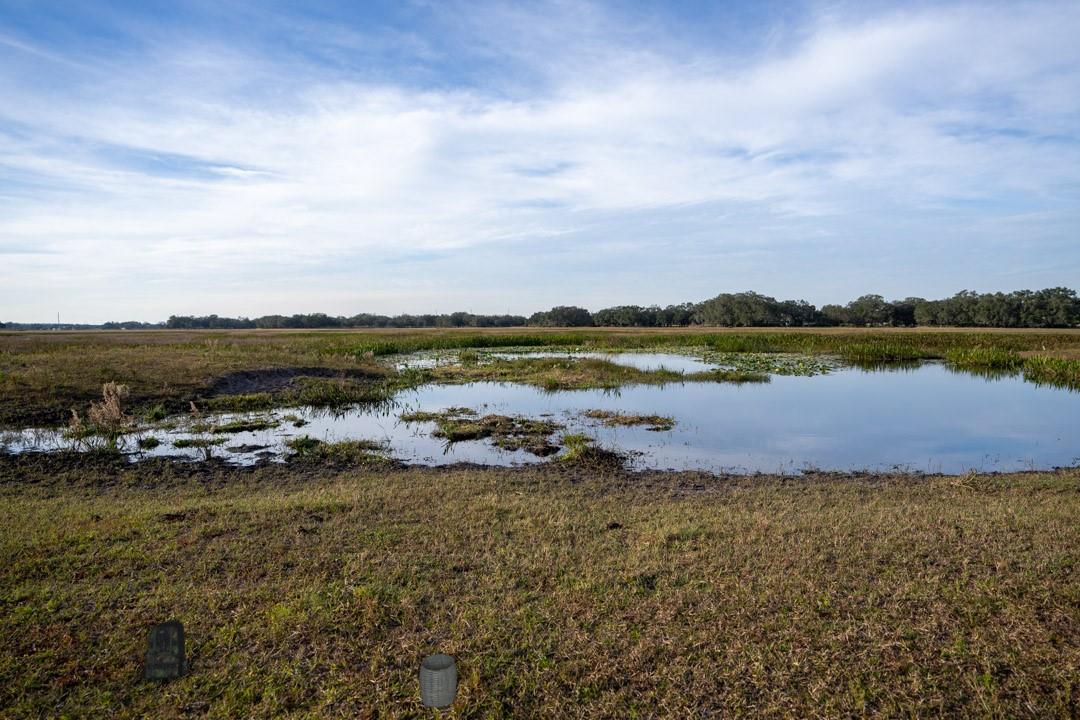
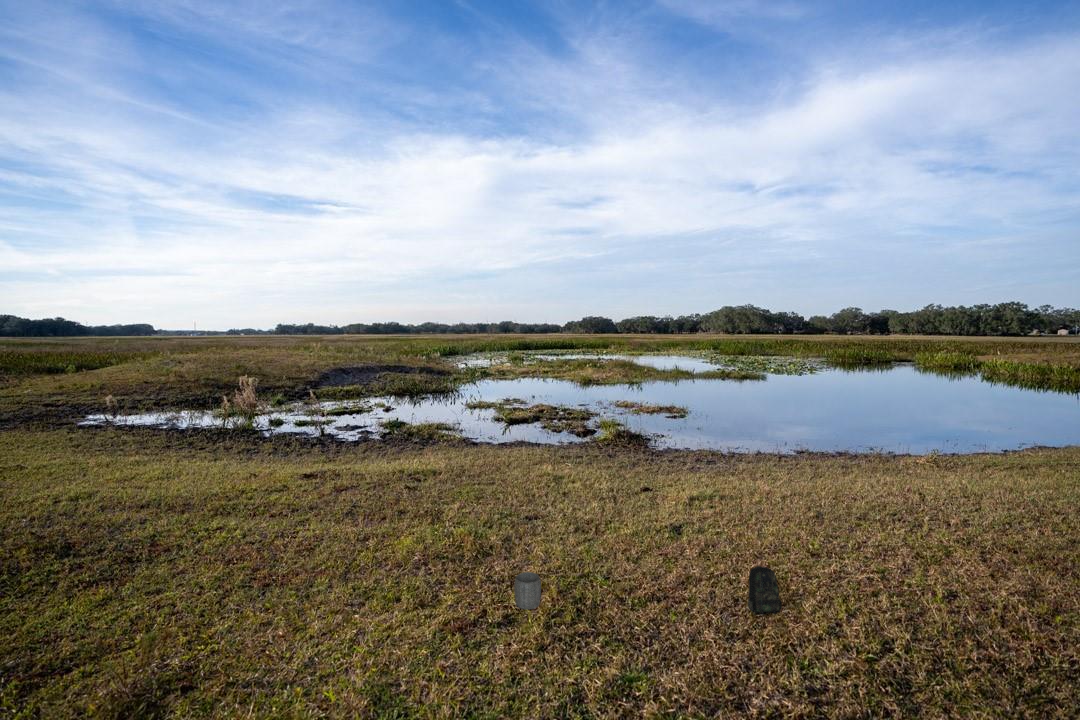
backpack: present [142,620,188,681] -> present [748,566,782,614]

